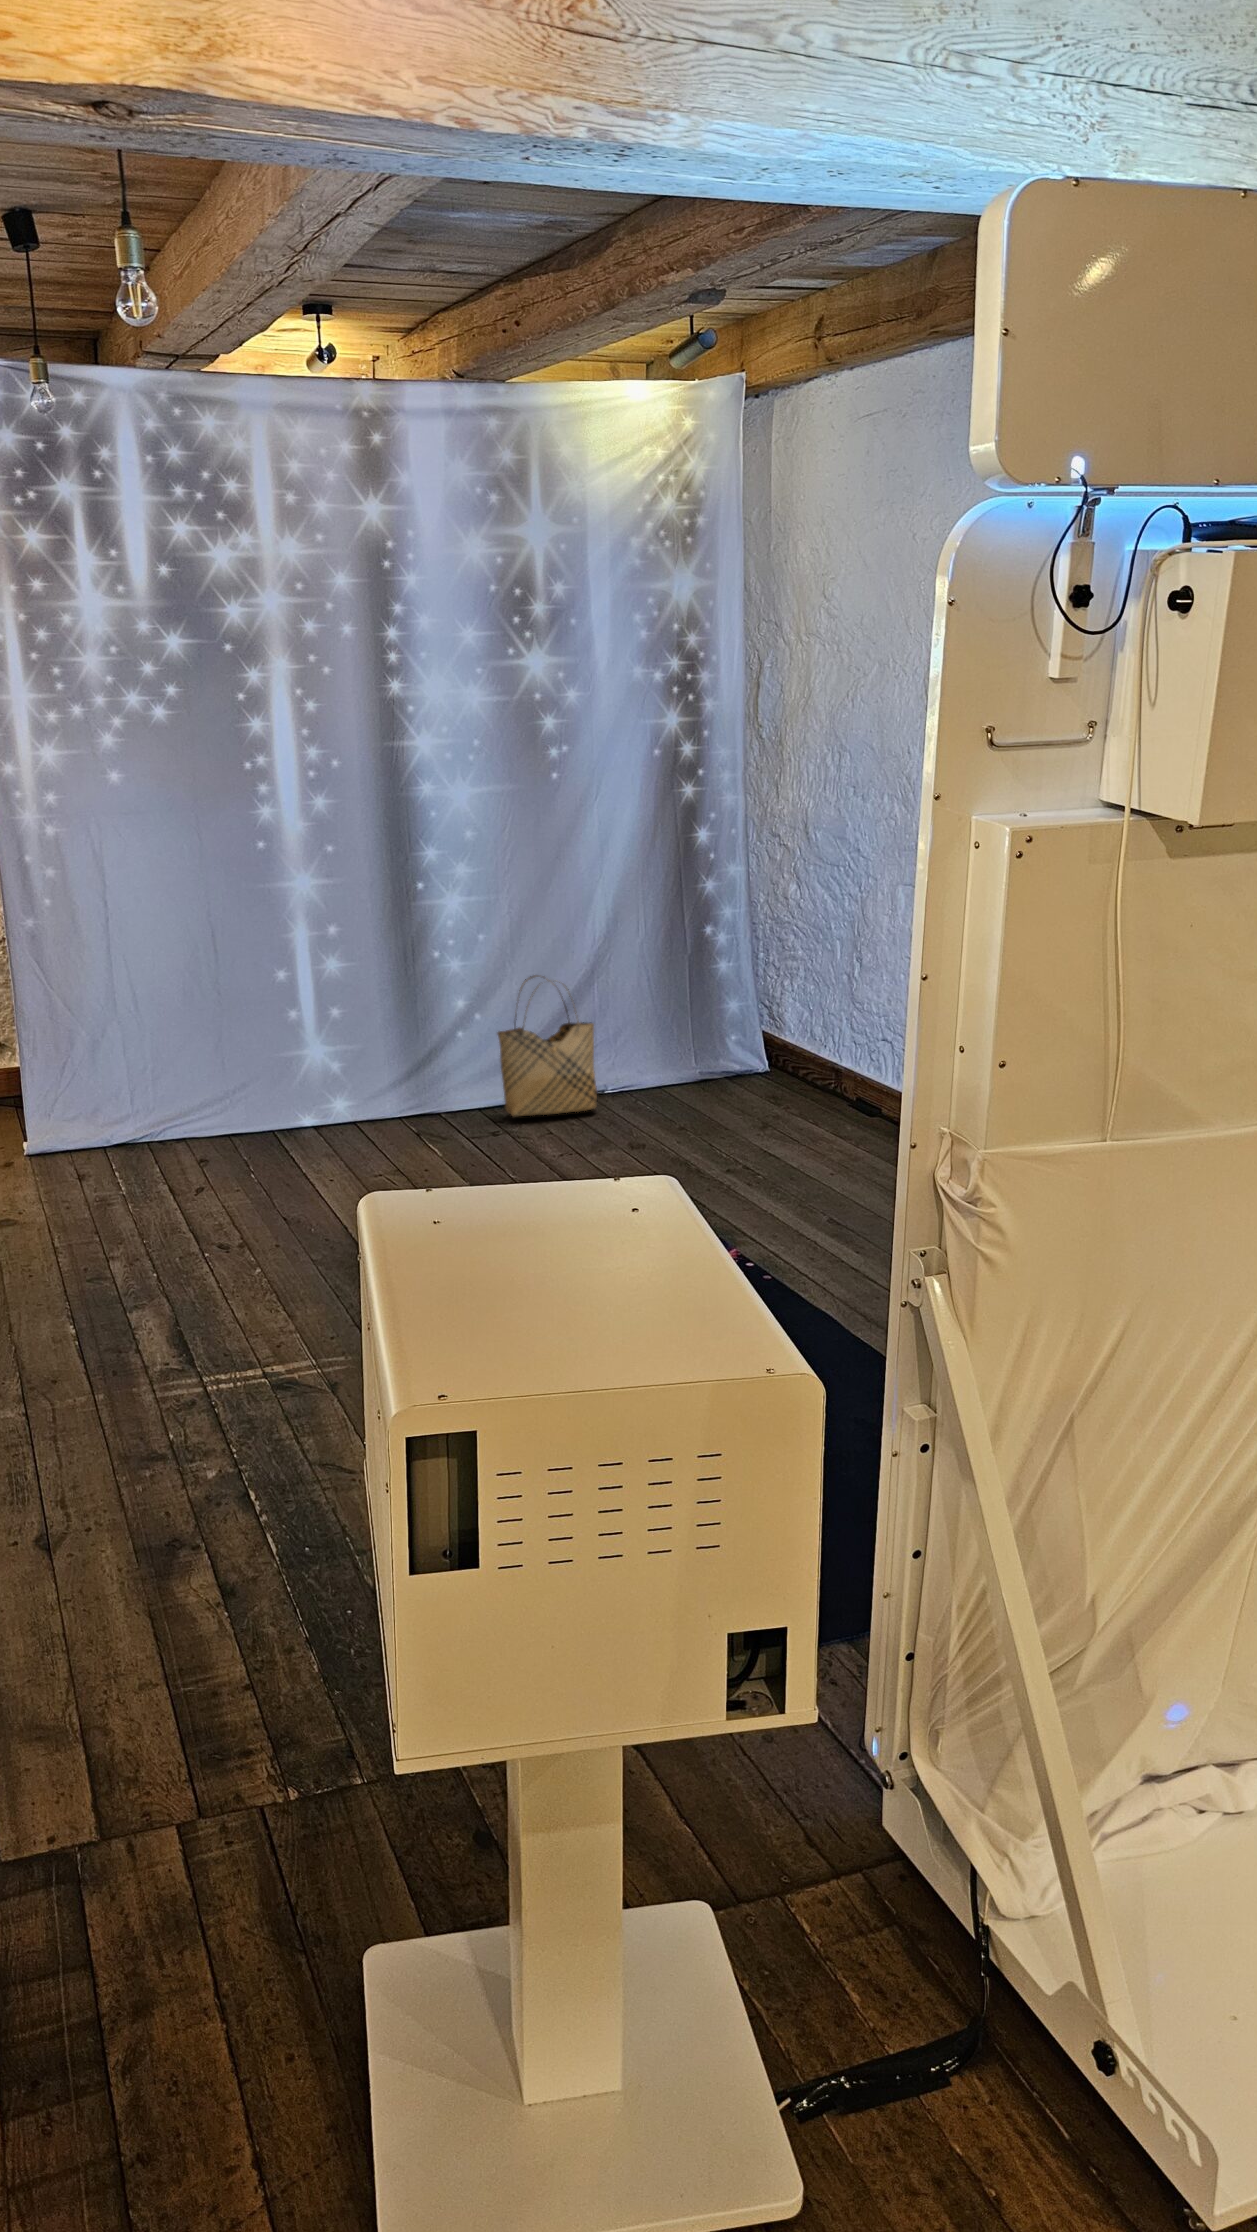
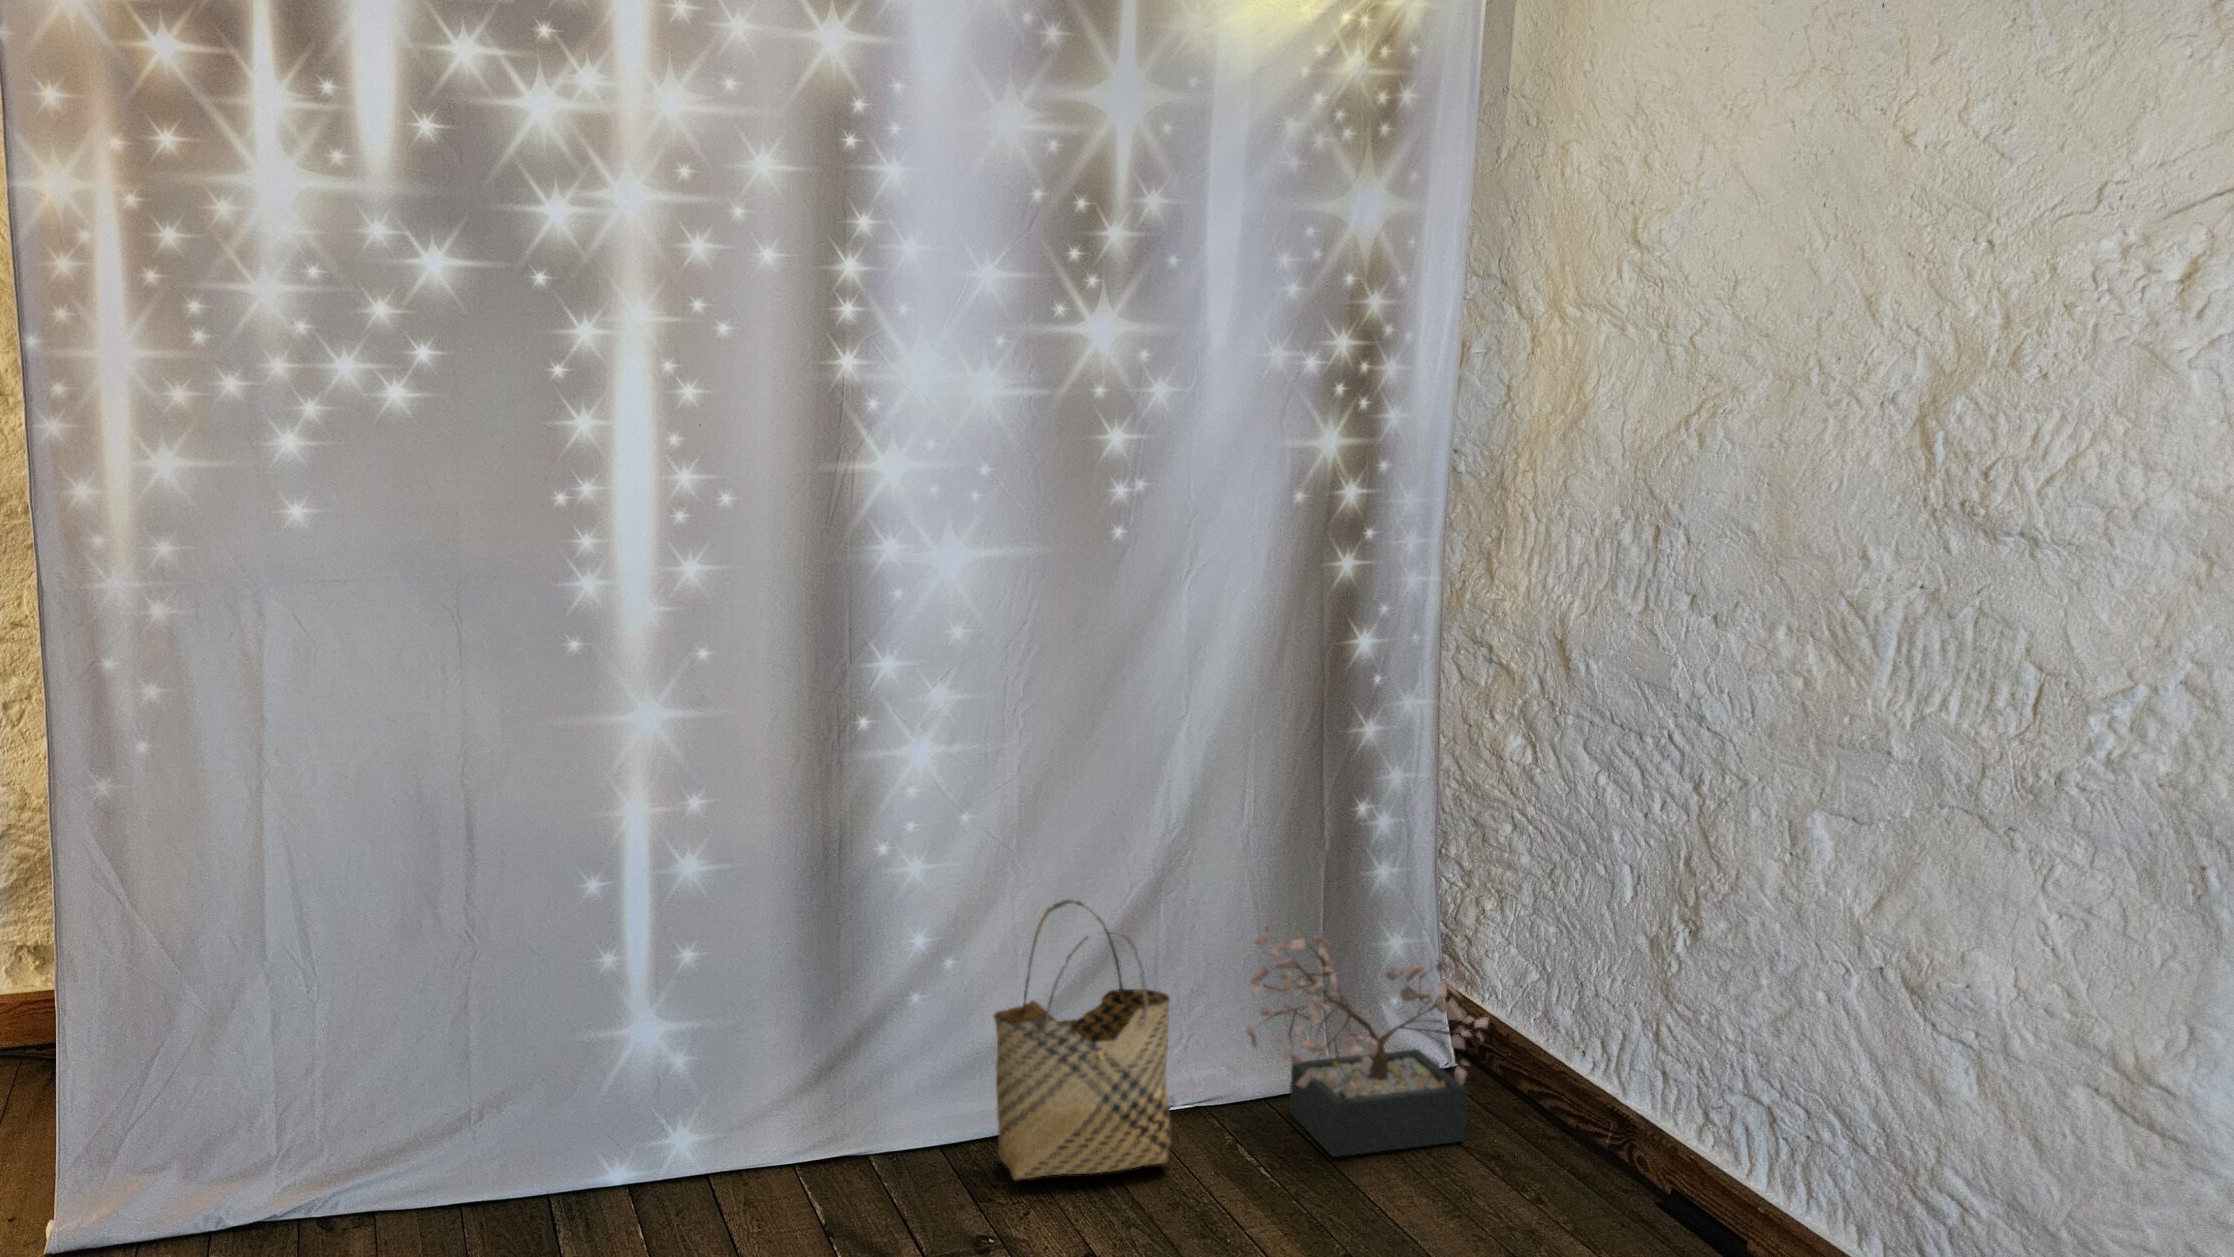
decorative plant: none [639,987,775,1104] -> present [1246,924,1489,1157]

